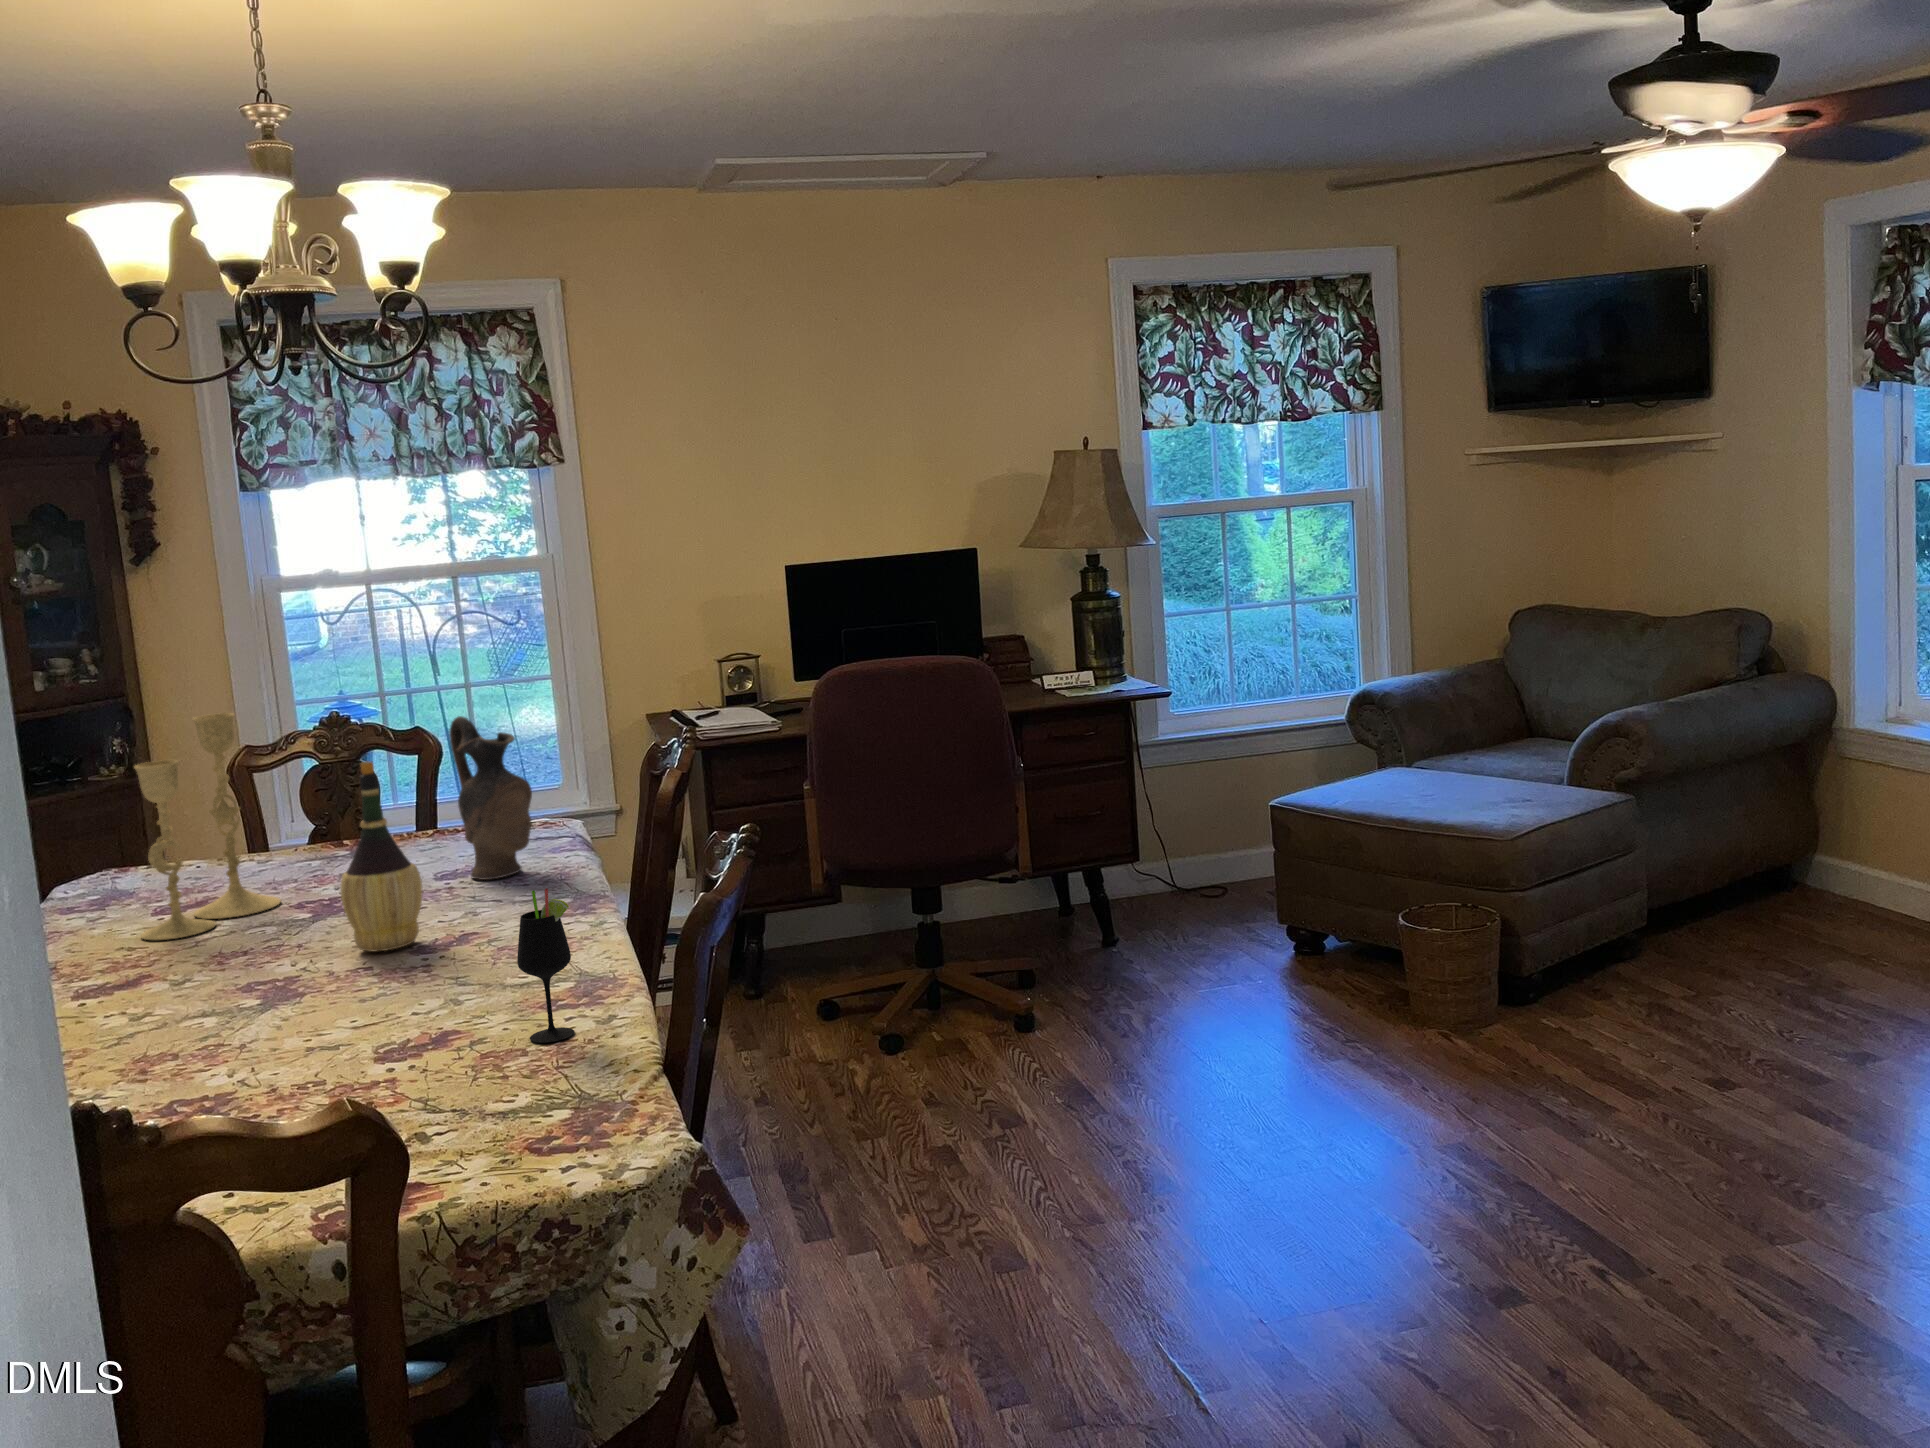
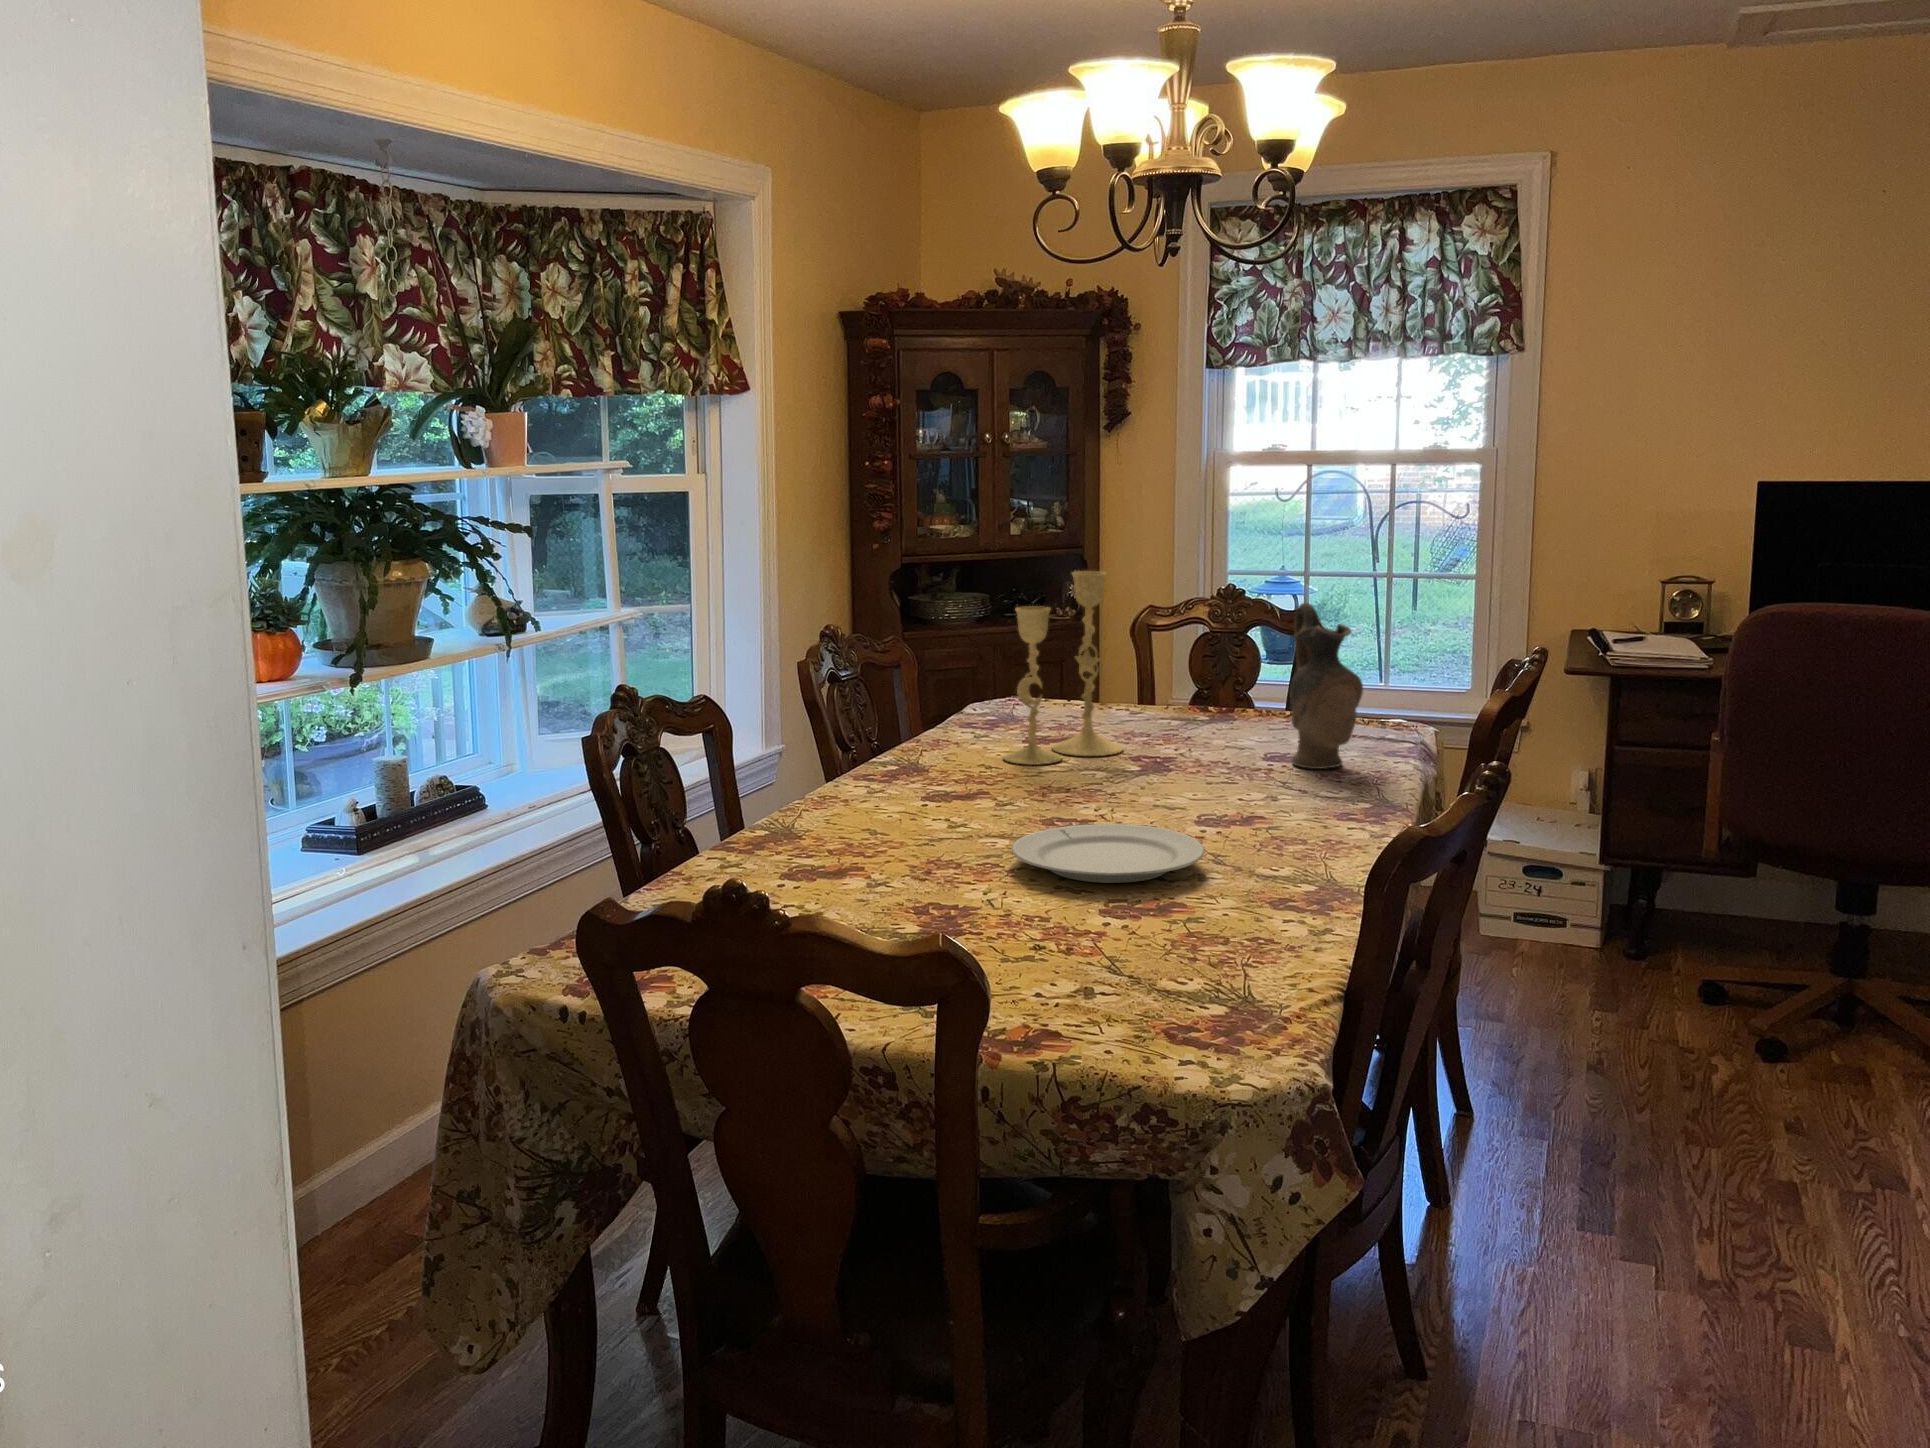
wine bottle: present [340,761,422,951] -> none [1143,633,1217,815]
wine glass: present [517,888,574,1042] -> none [1234,785,1288,939]
plate: none [235,964,456,1036] -> present [1012,824,1205,883]

